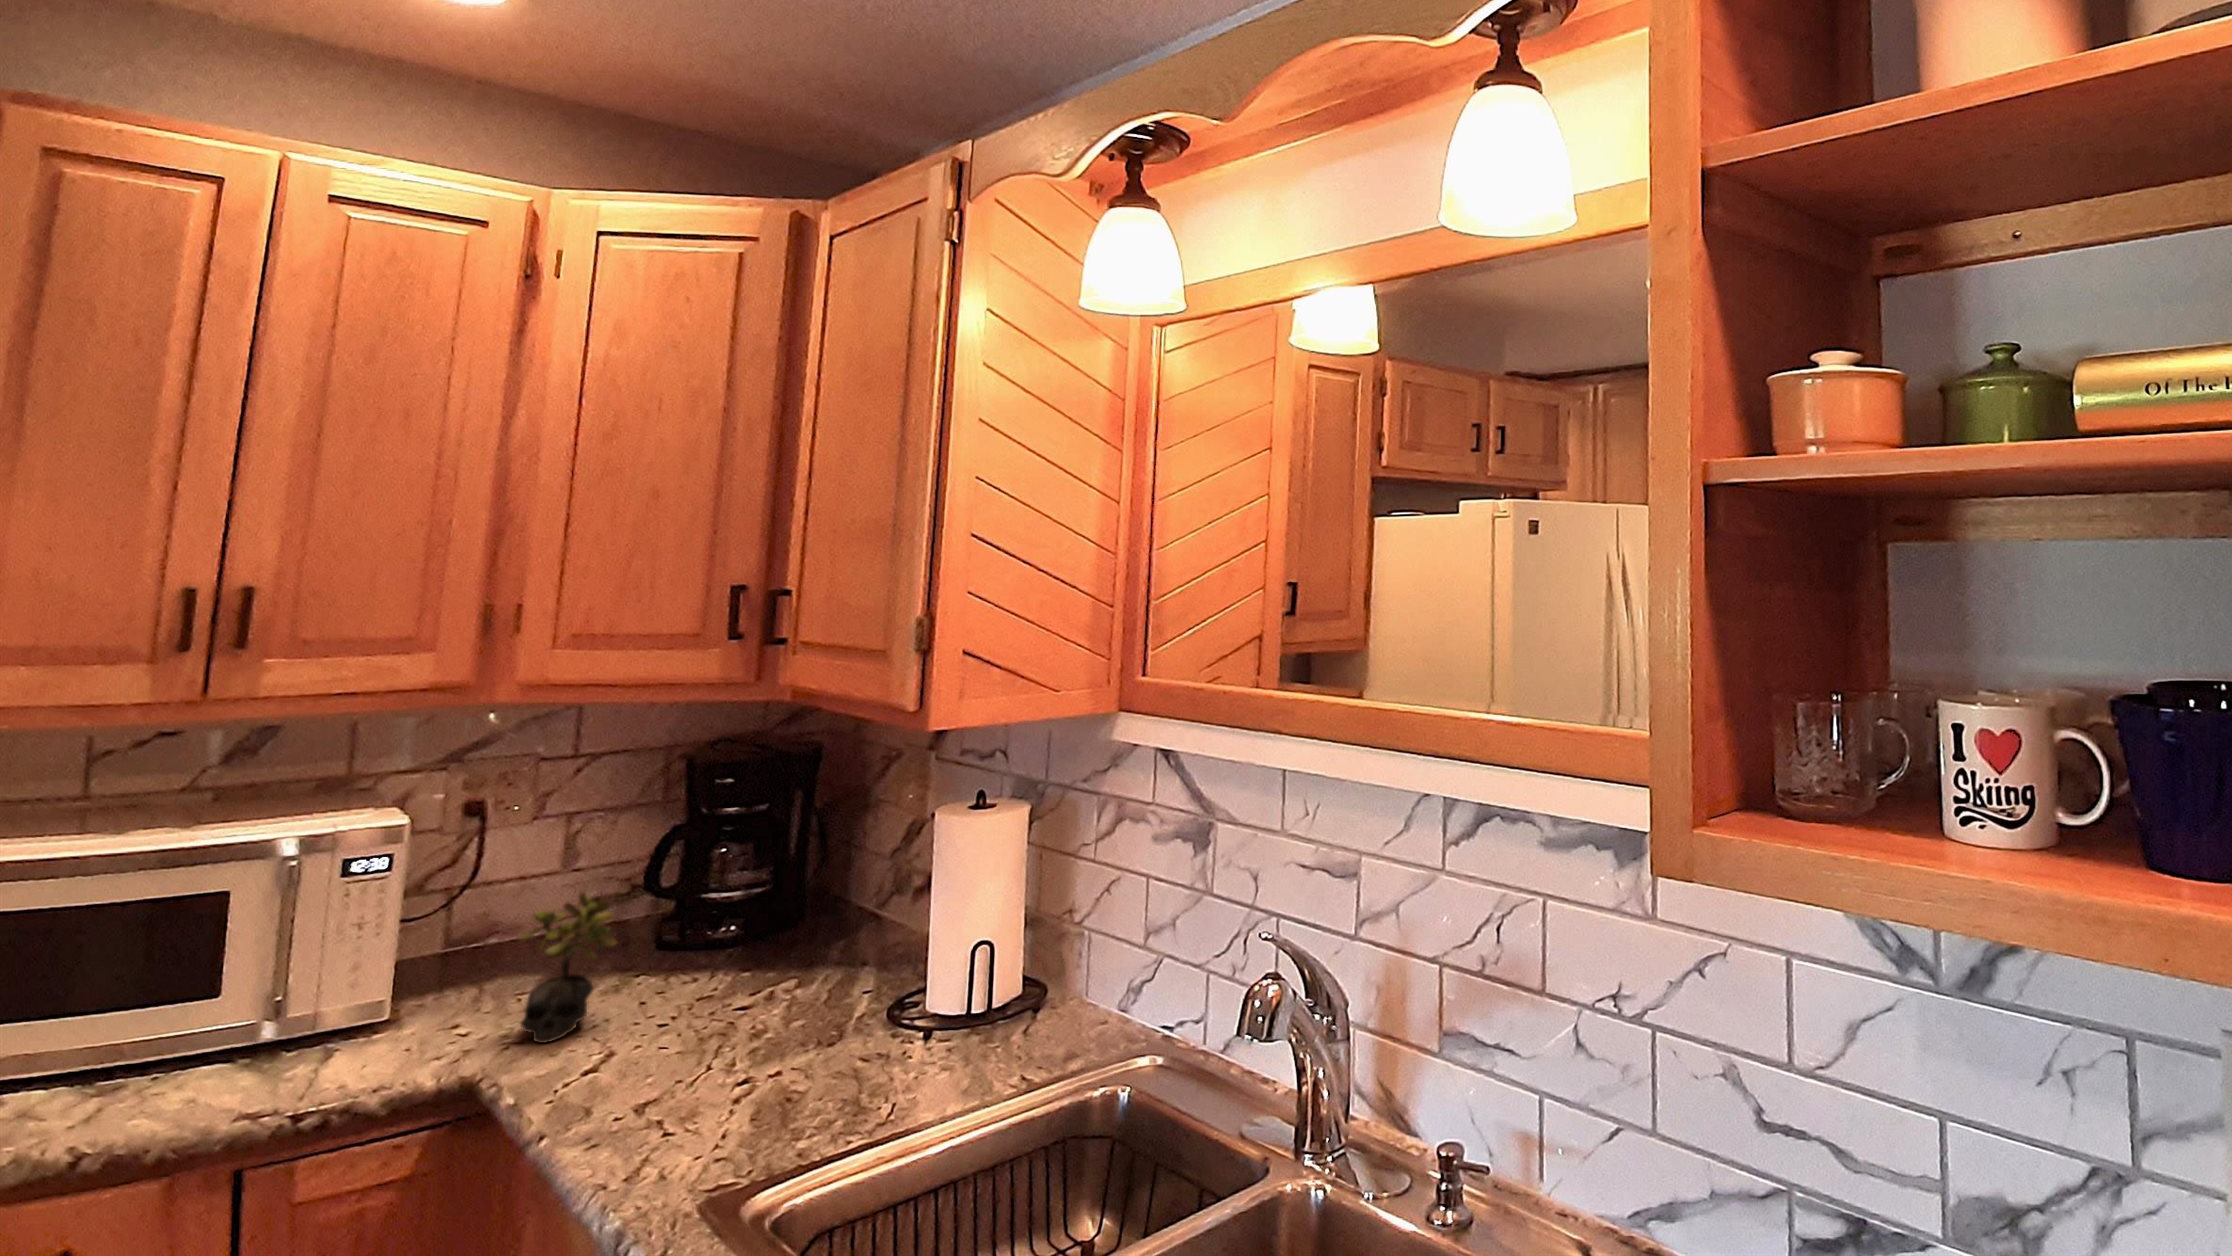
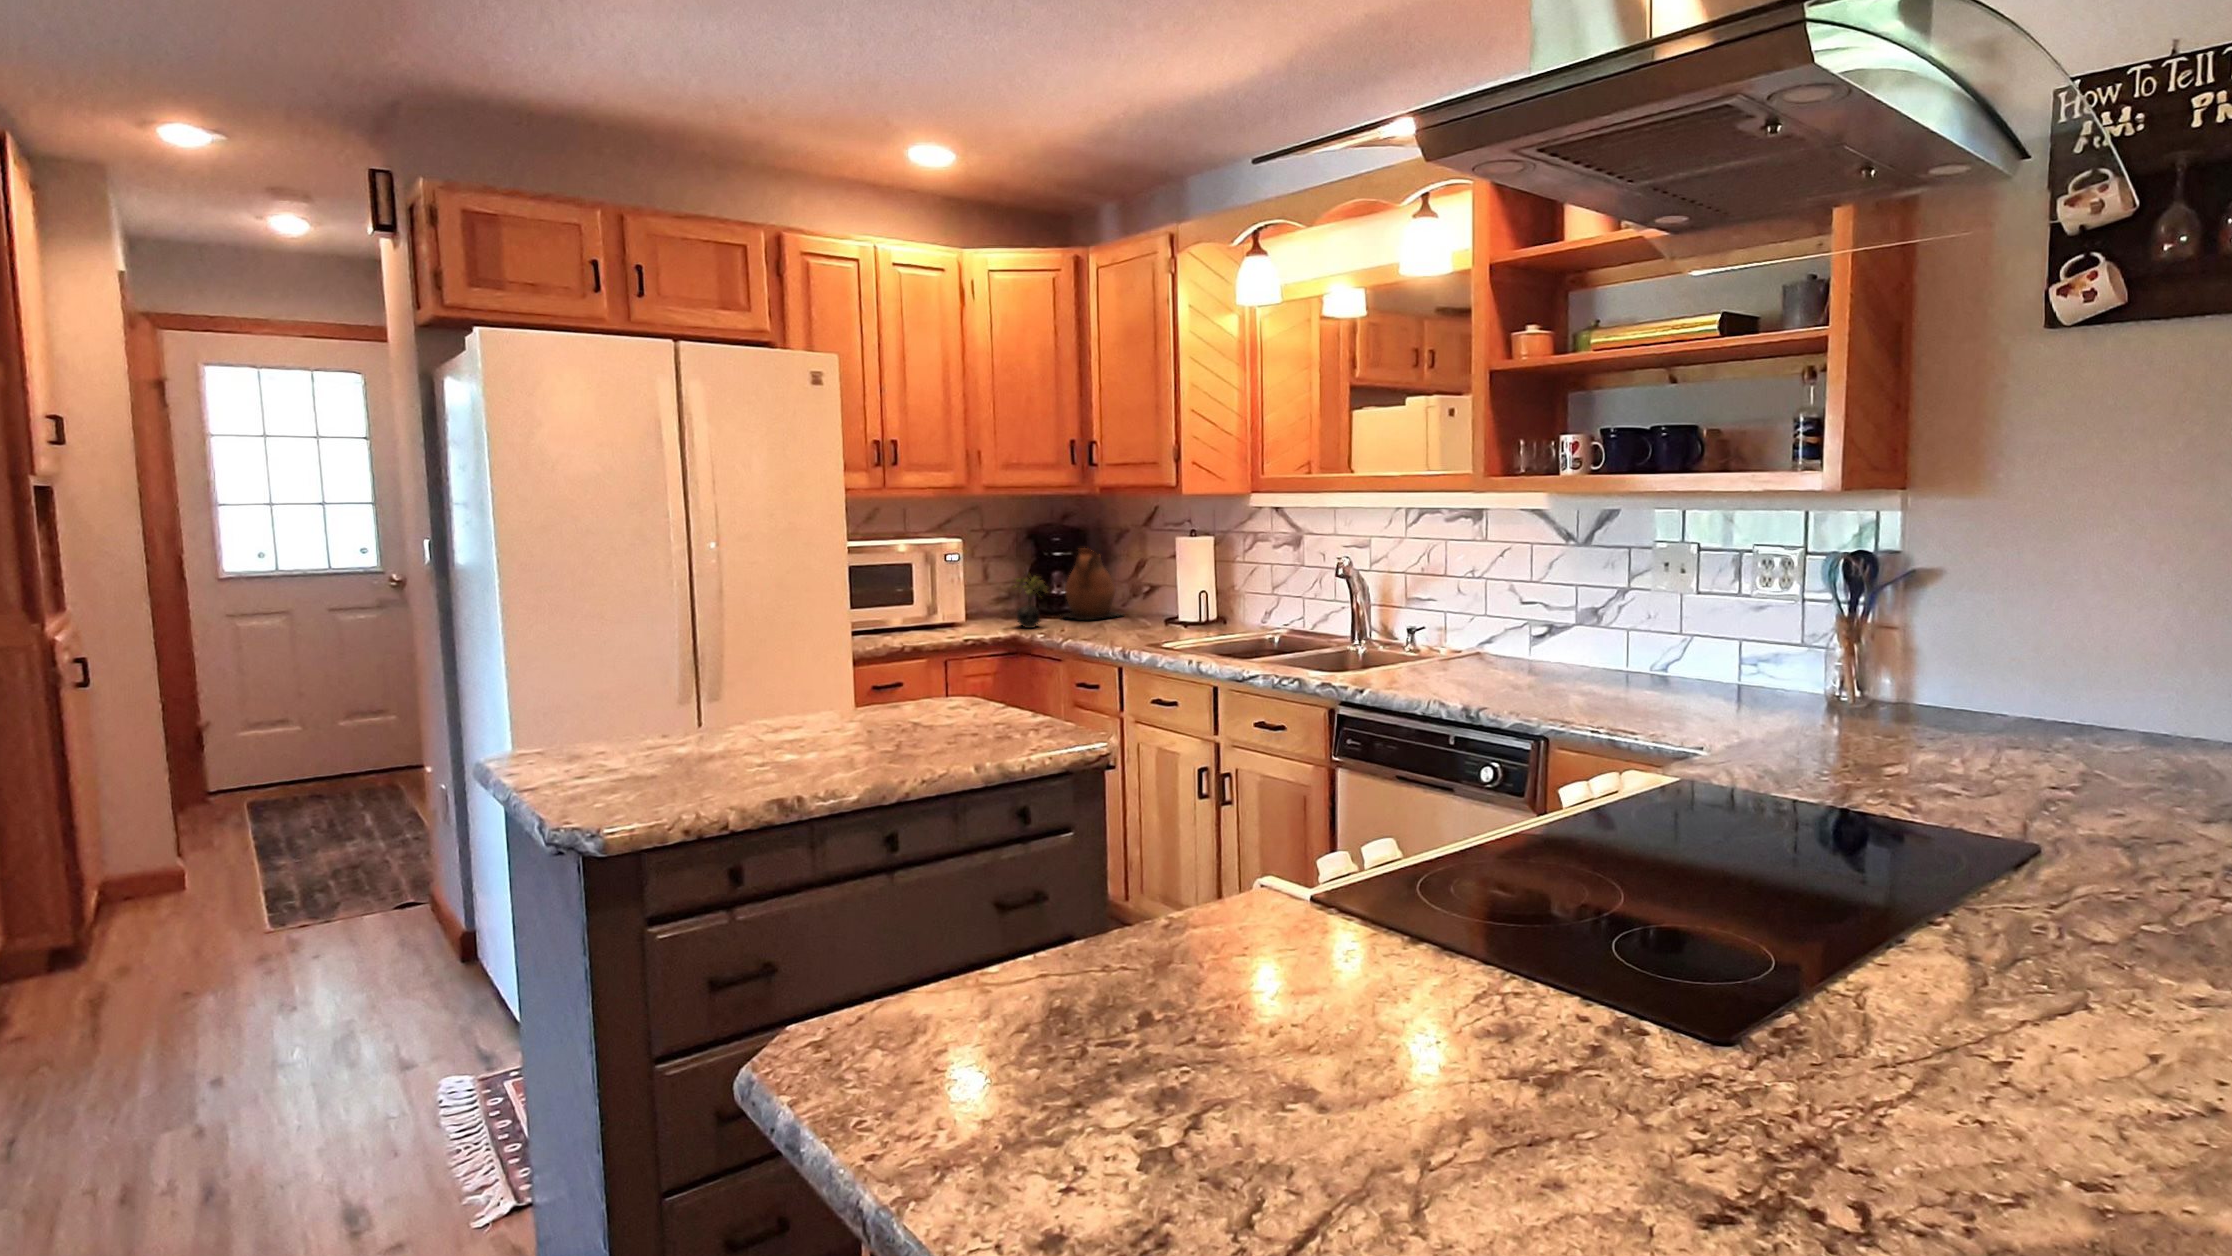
ceramic pitcher: none [669,821,837,992] -> present [1063,548,1120,619]

